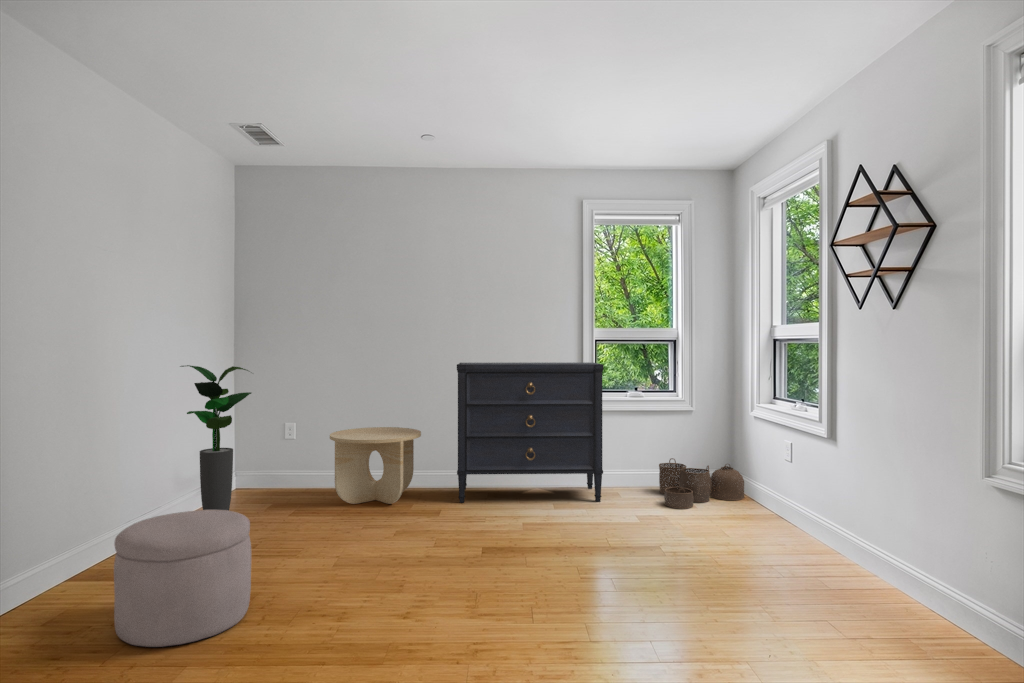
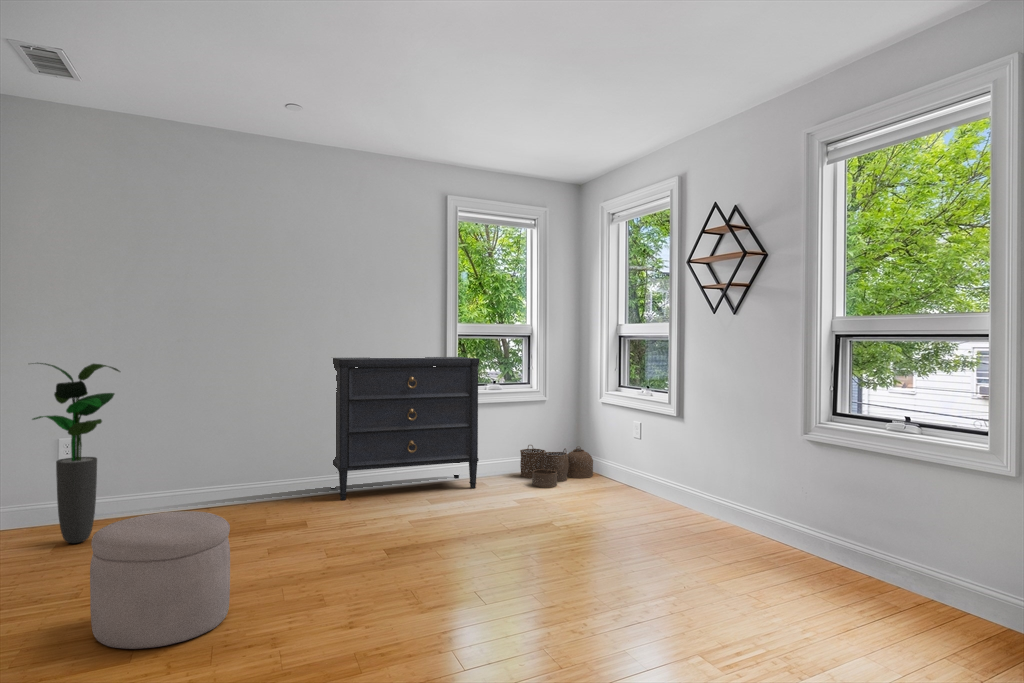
side table: present [330,427,421,504] -> none [194,428,296,510]

